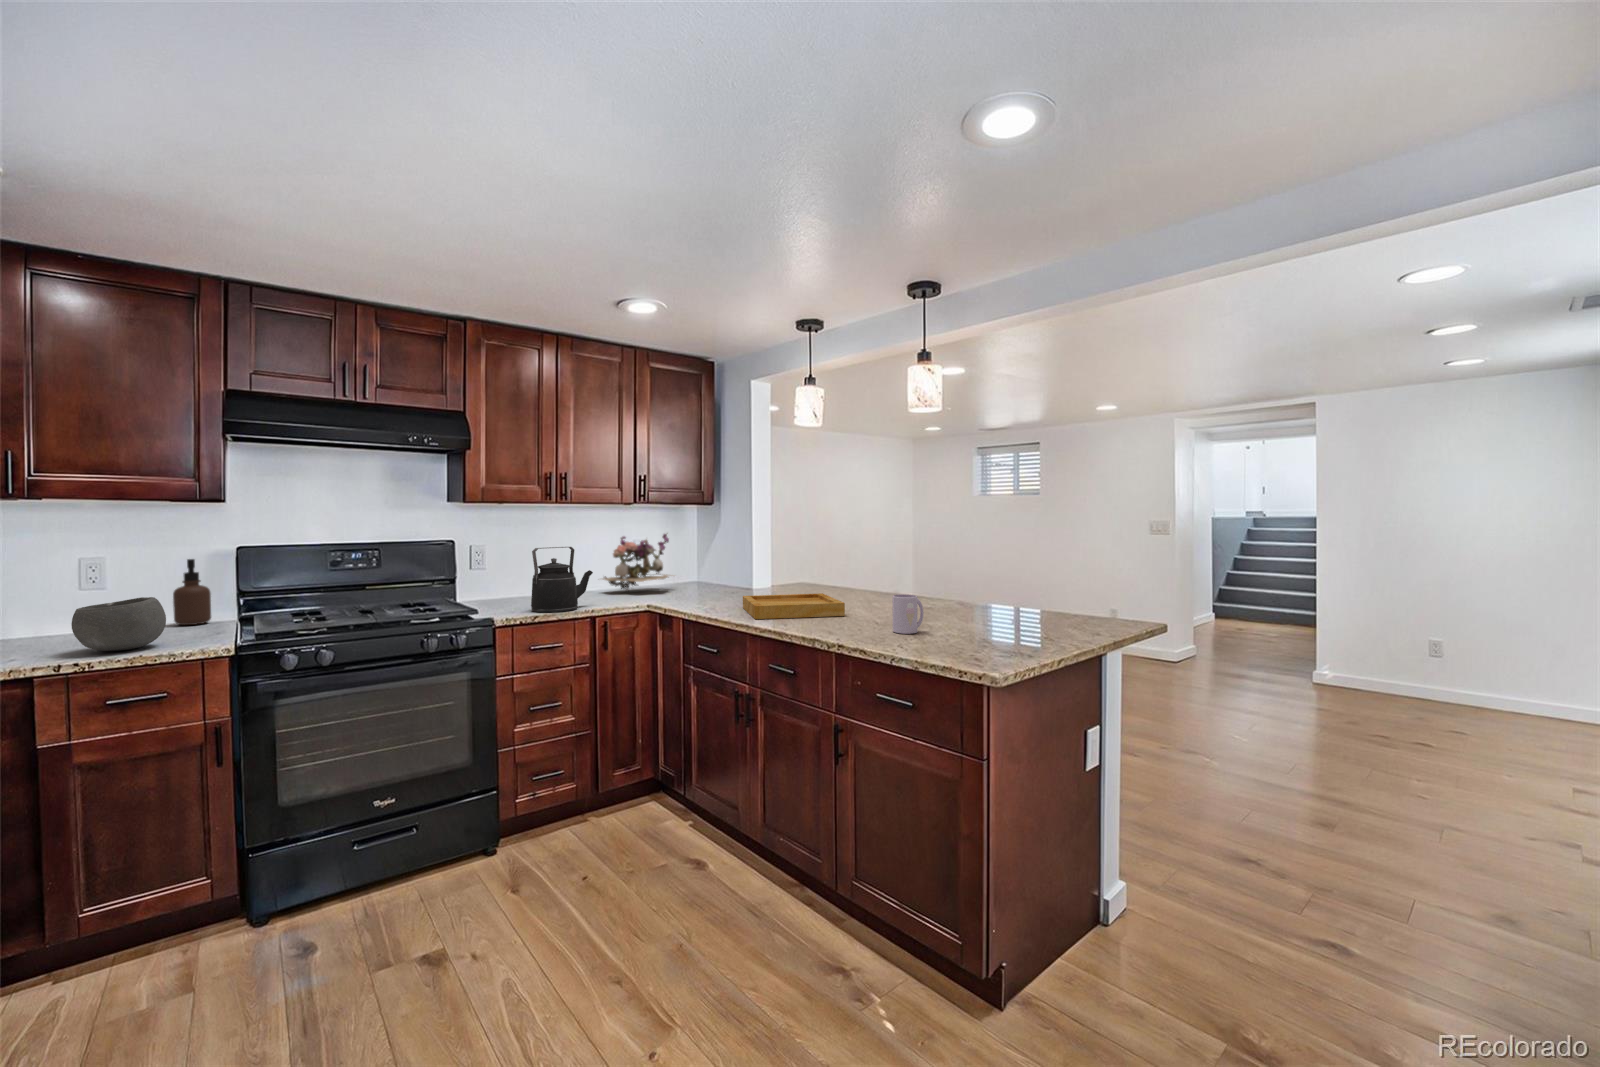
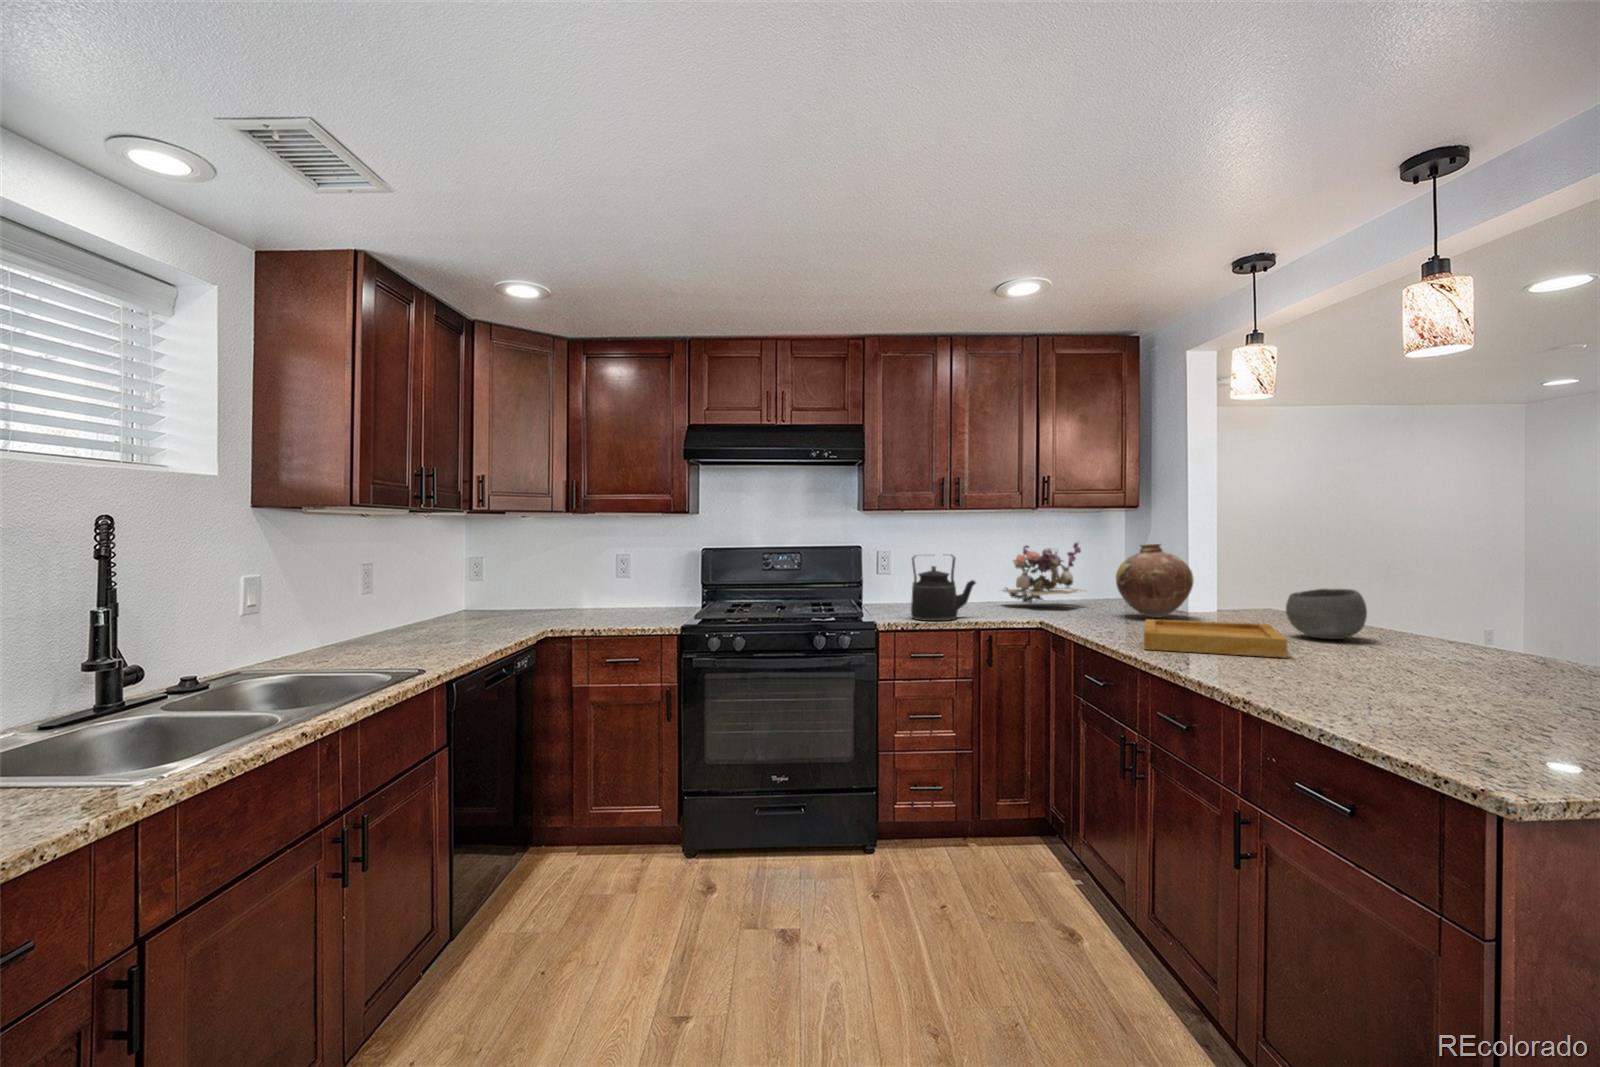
vase: none [706,534,763,595] -> present [1116,544,1194,618]
soap dispenser: present [173,559,211,625] -> none [667,559,689,609]
mug: present [892,594,924,634] -> none [1348,634,1412,697]
bowl: present [71,597,166,651] -> present [1286,589,1367,639]

